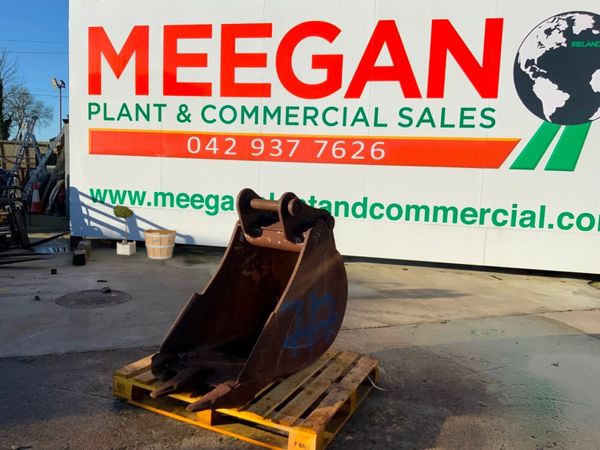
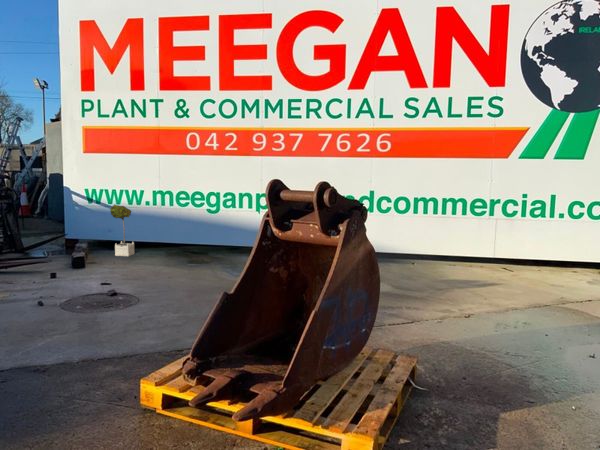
wooden bucket: present [143,229,177,260] -> none [143,229,178,260]

